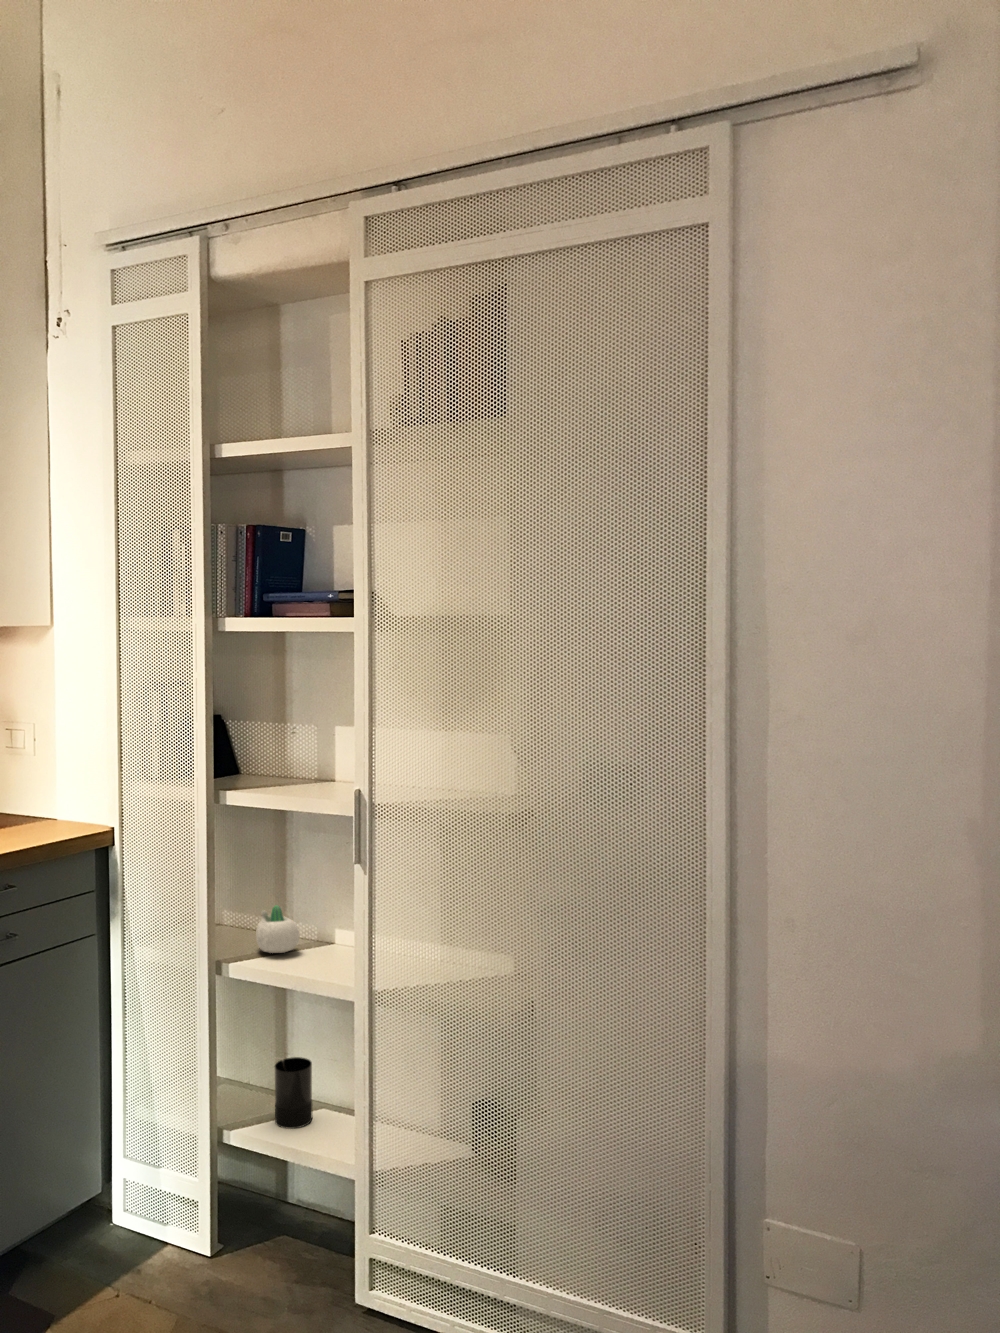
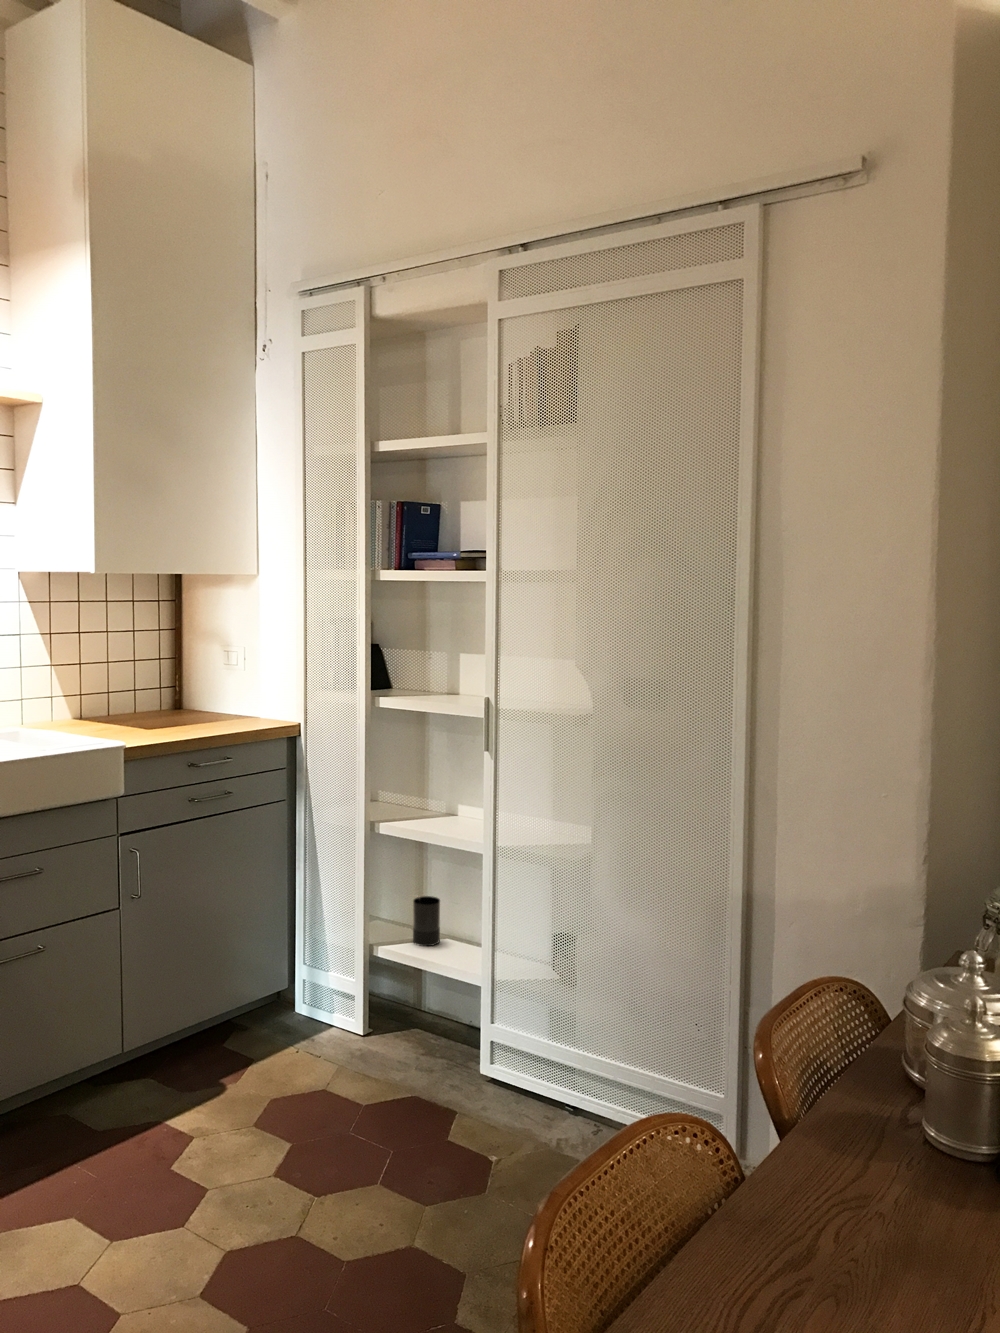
succulent planter: present [256,905,299,953] -> none [400,784,433,819]

